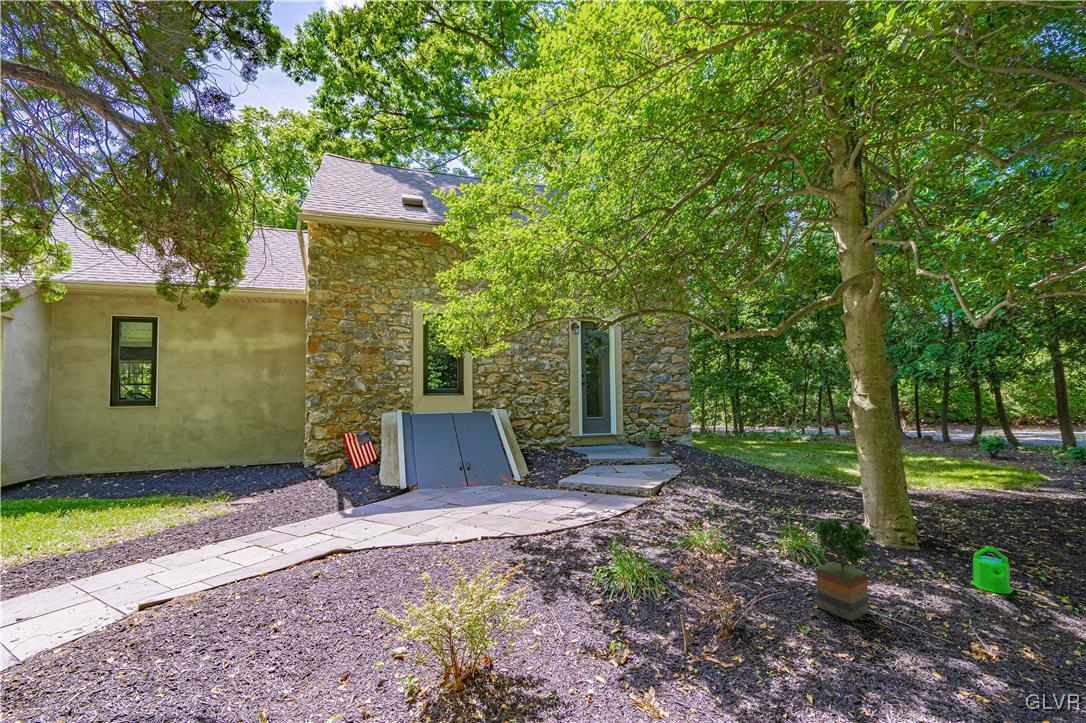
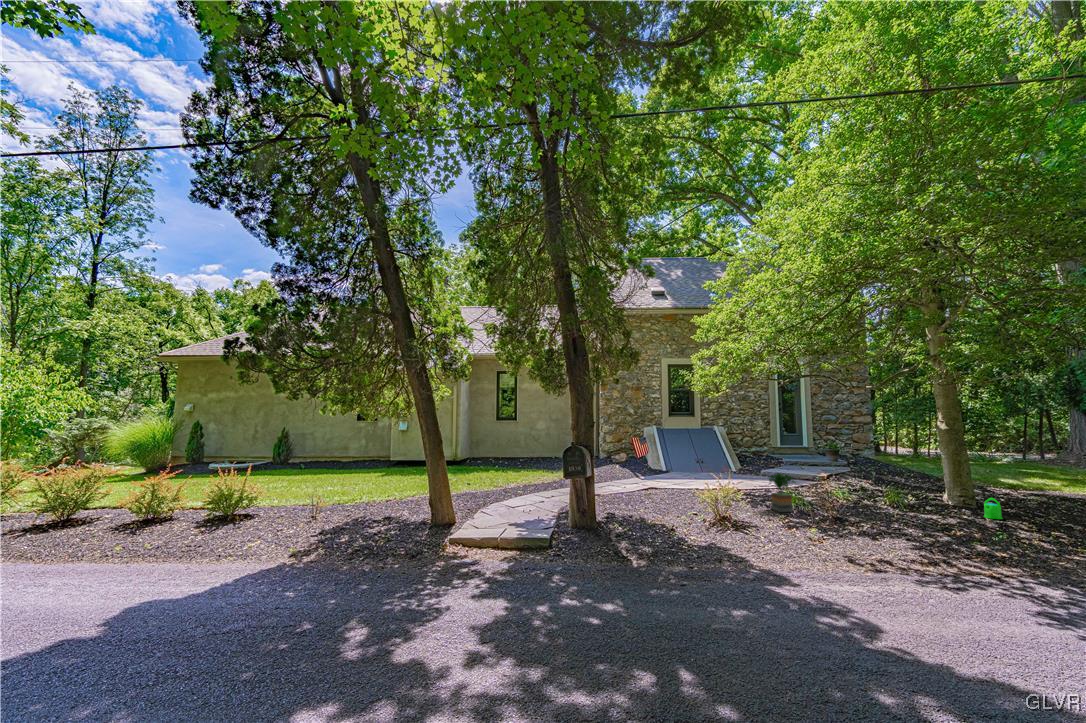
potted tree: present [816,518,879,621] -> present [769,473,796,512]

